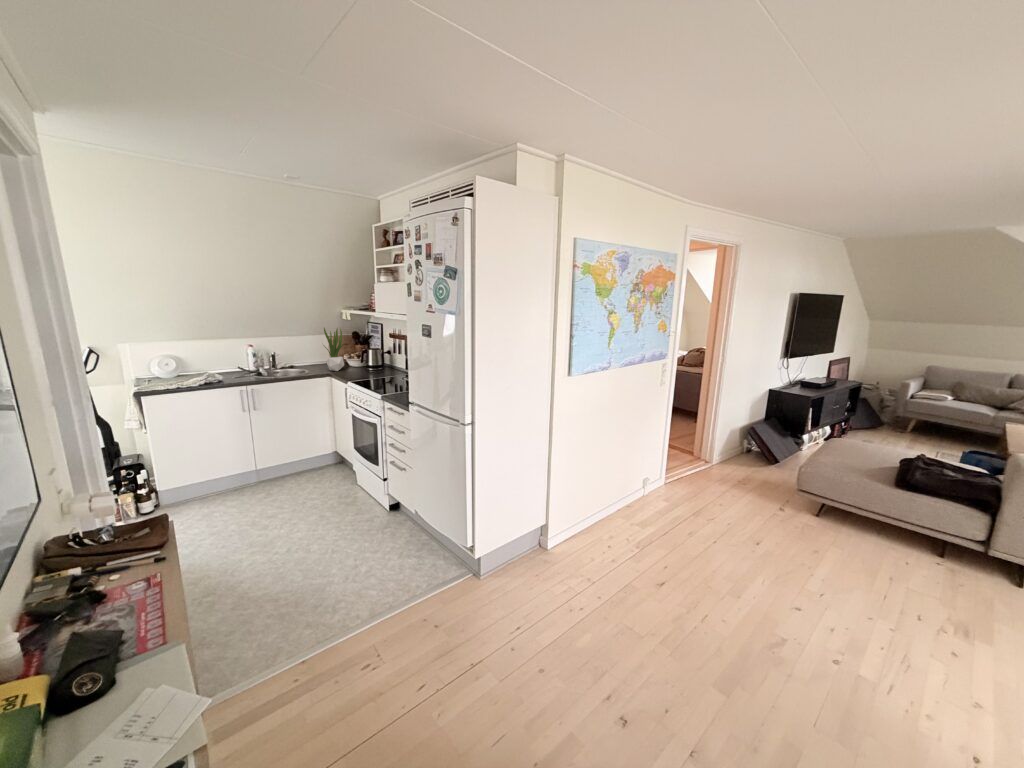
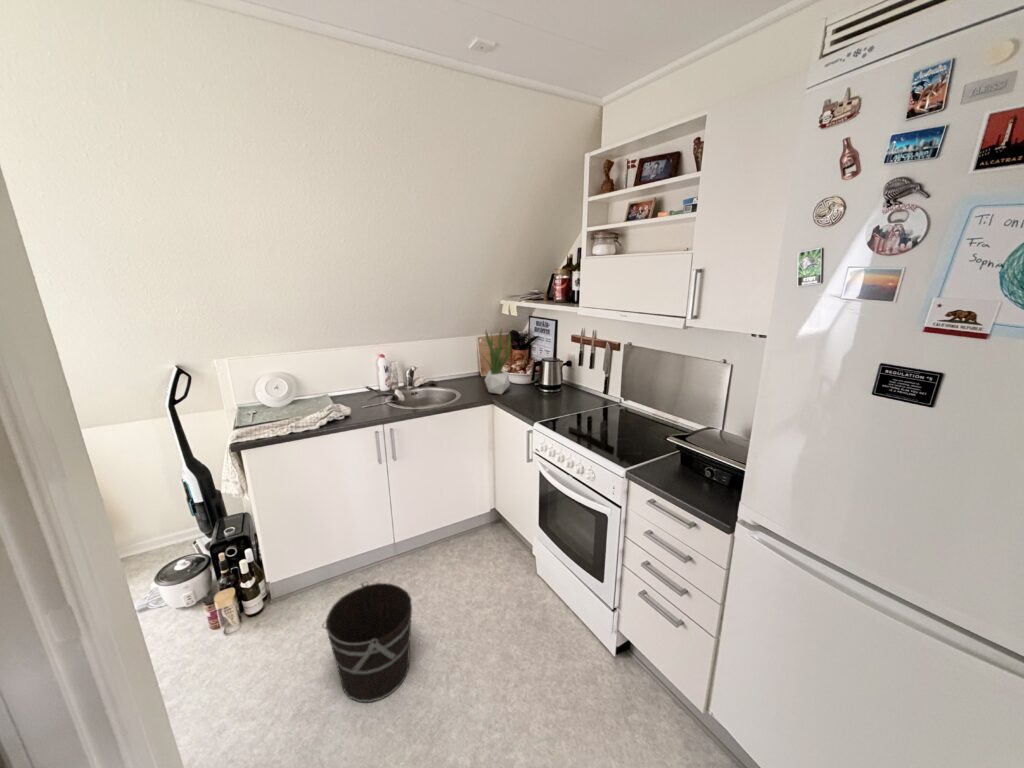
bucket: none [195,475,257,538] -> present [323,583,412,702]

